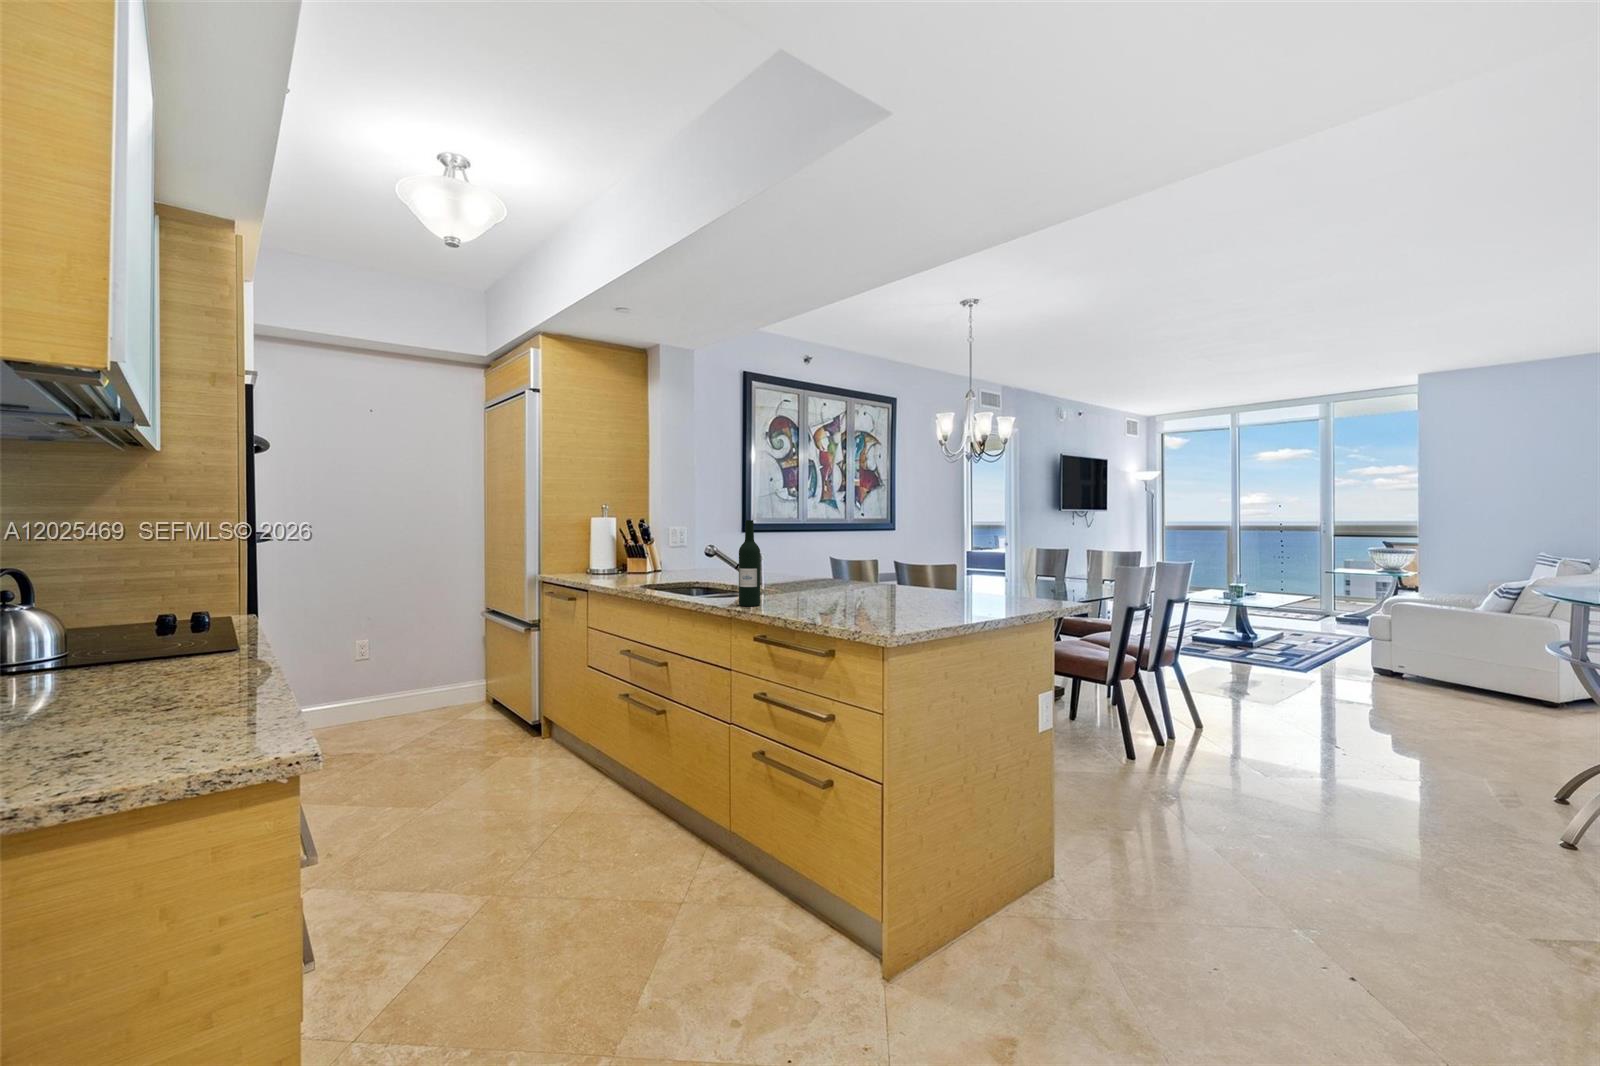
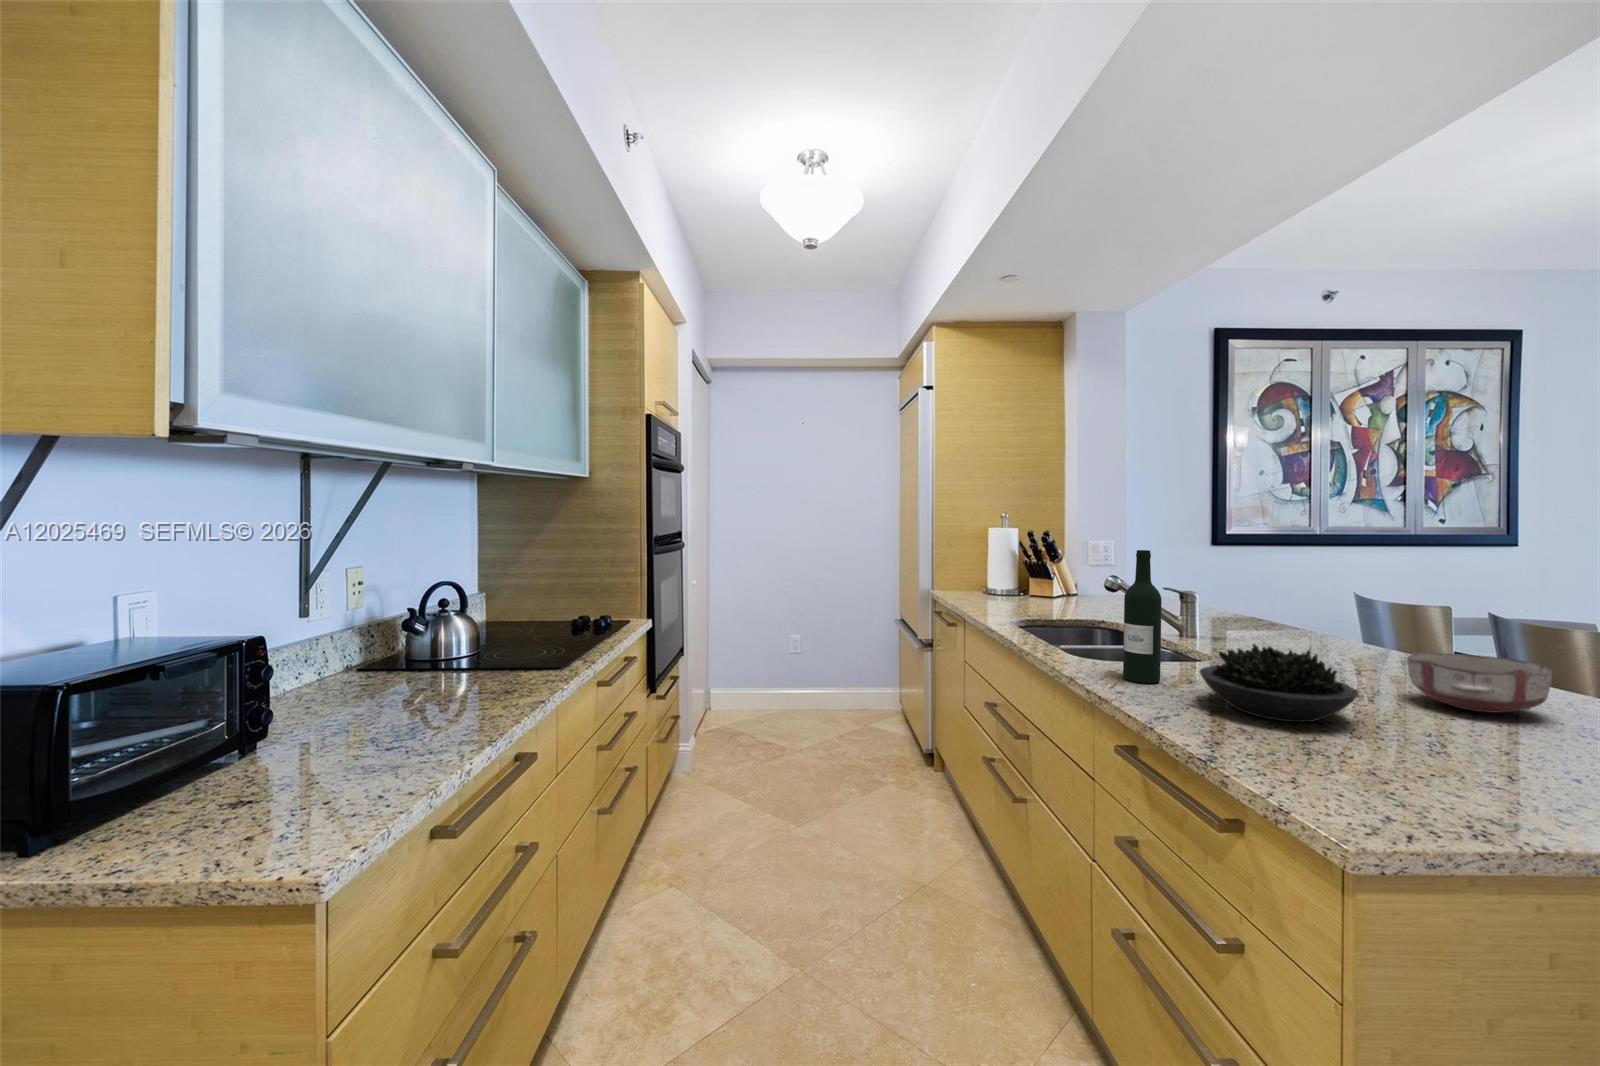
succulent plant: none [786,571,858,611] -> present [1200,644,1359,722]
ceramic bowl: none [871,573,923,600] -> present [1407,652,1552,713]

